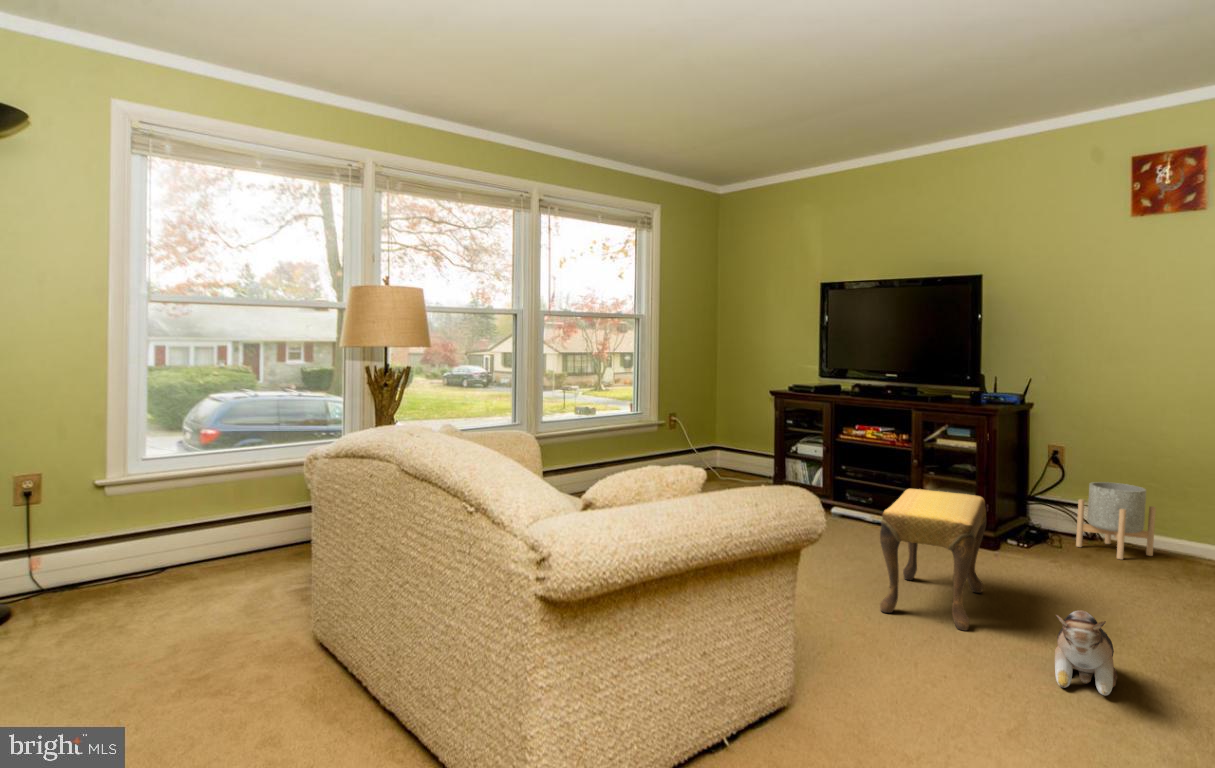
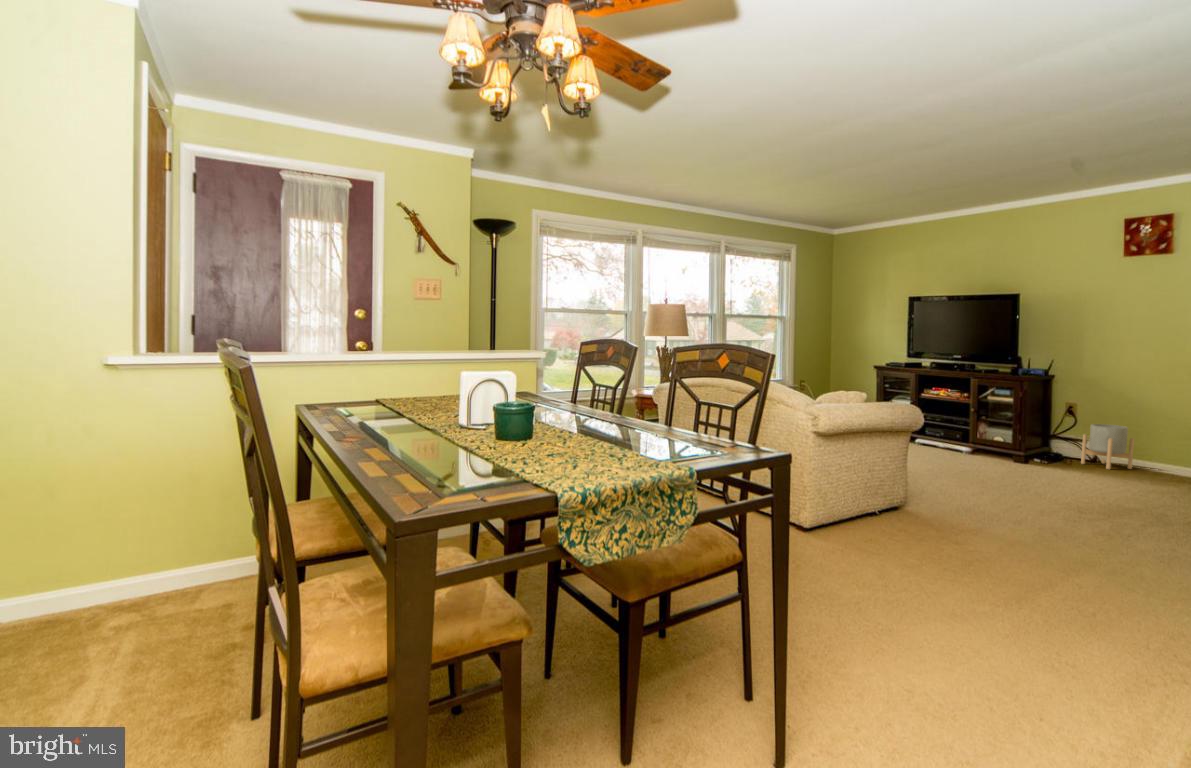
footstool: present [880,489,986,631] -> none [952,419,1017,488]
plush toy: present [1055,610,1117,695] -> none [1046,464,1081,506]

